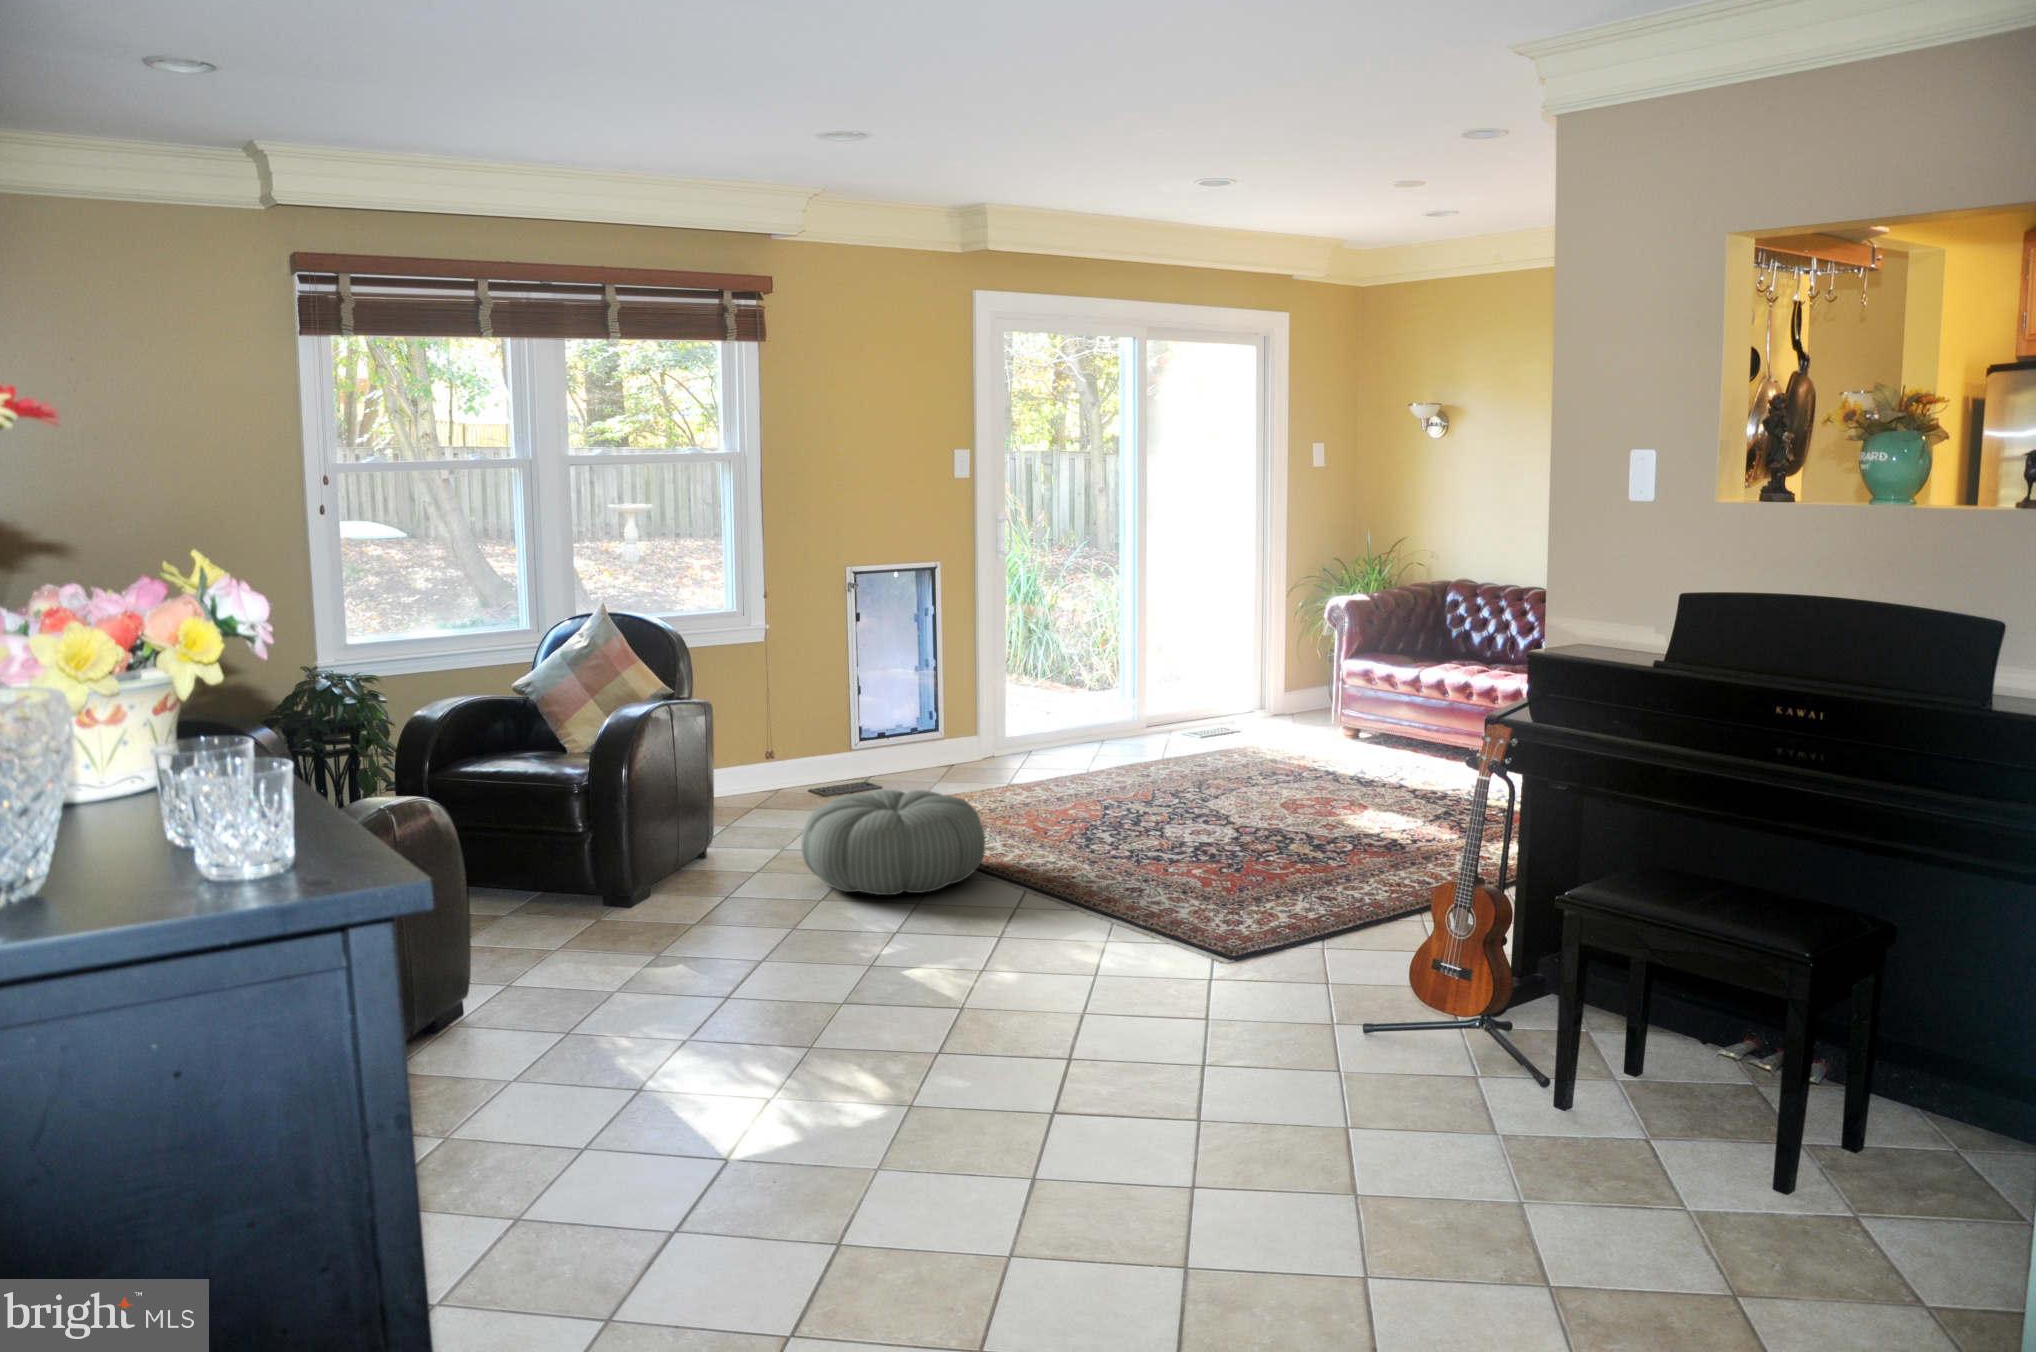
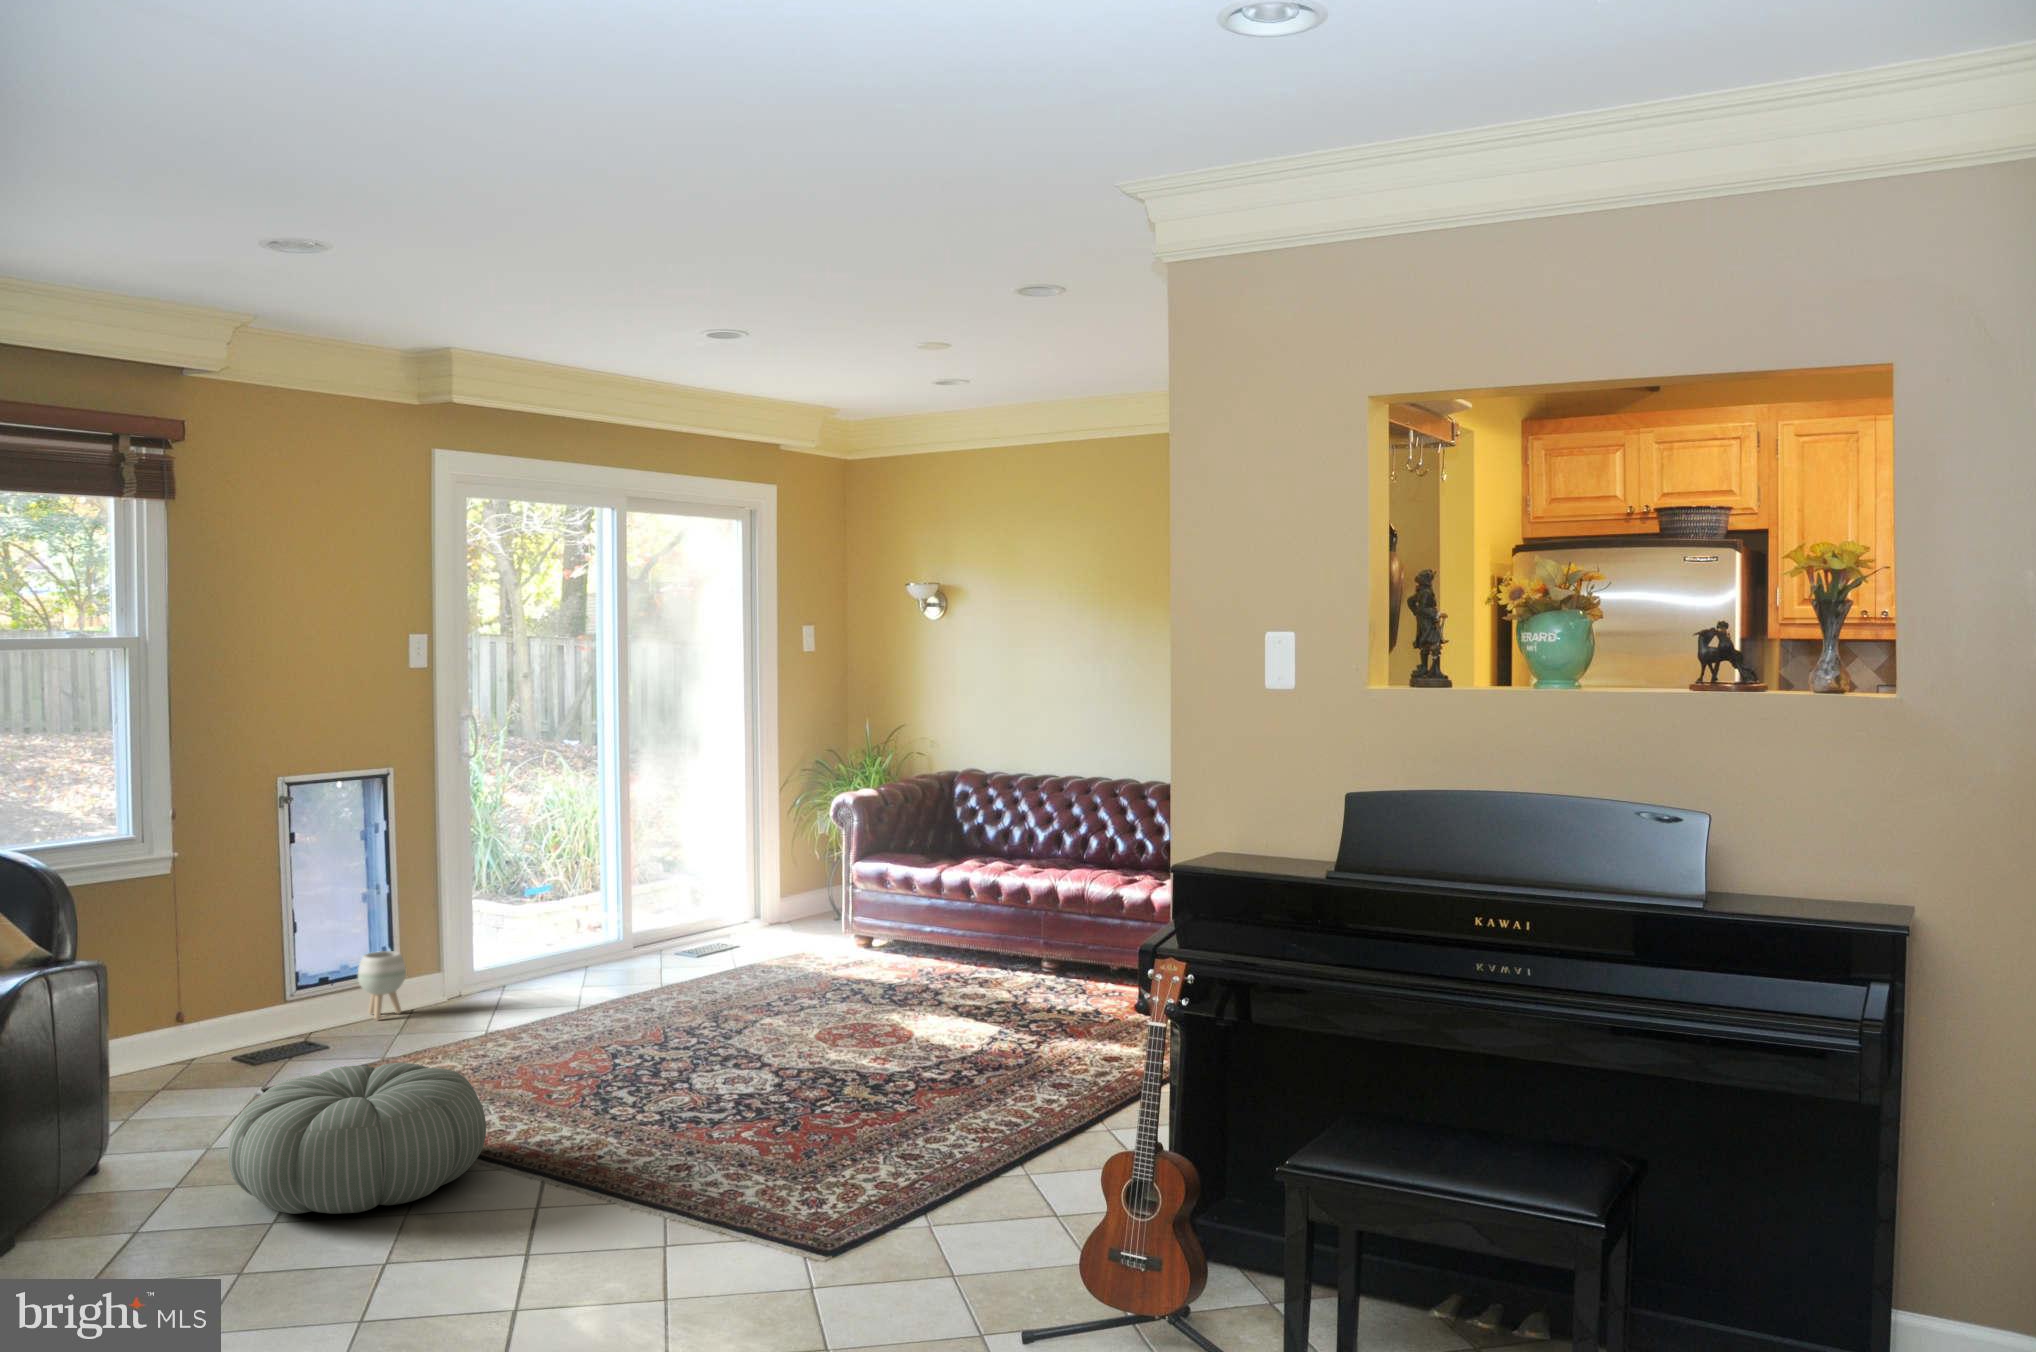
planter: none [909,716,946,771] -> present [358,951,406,1020]

